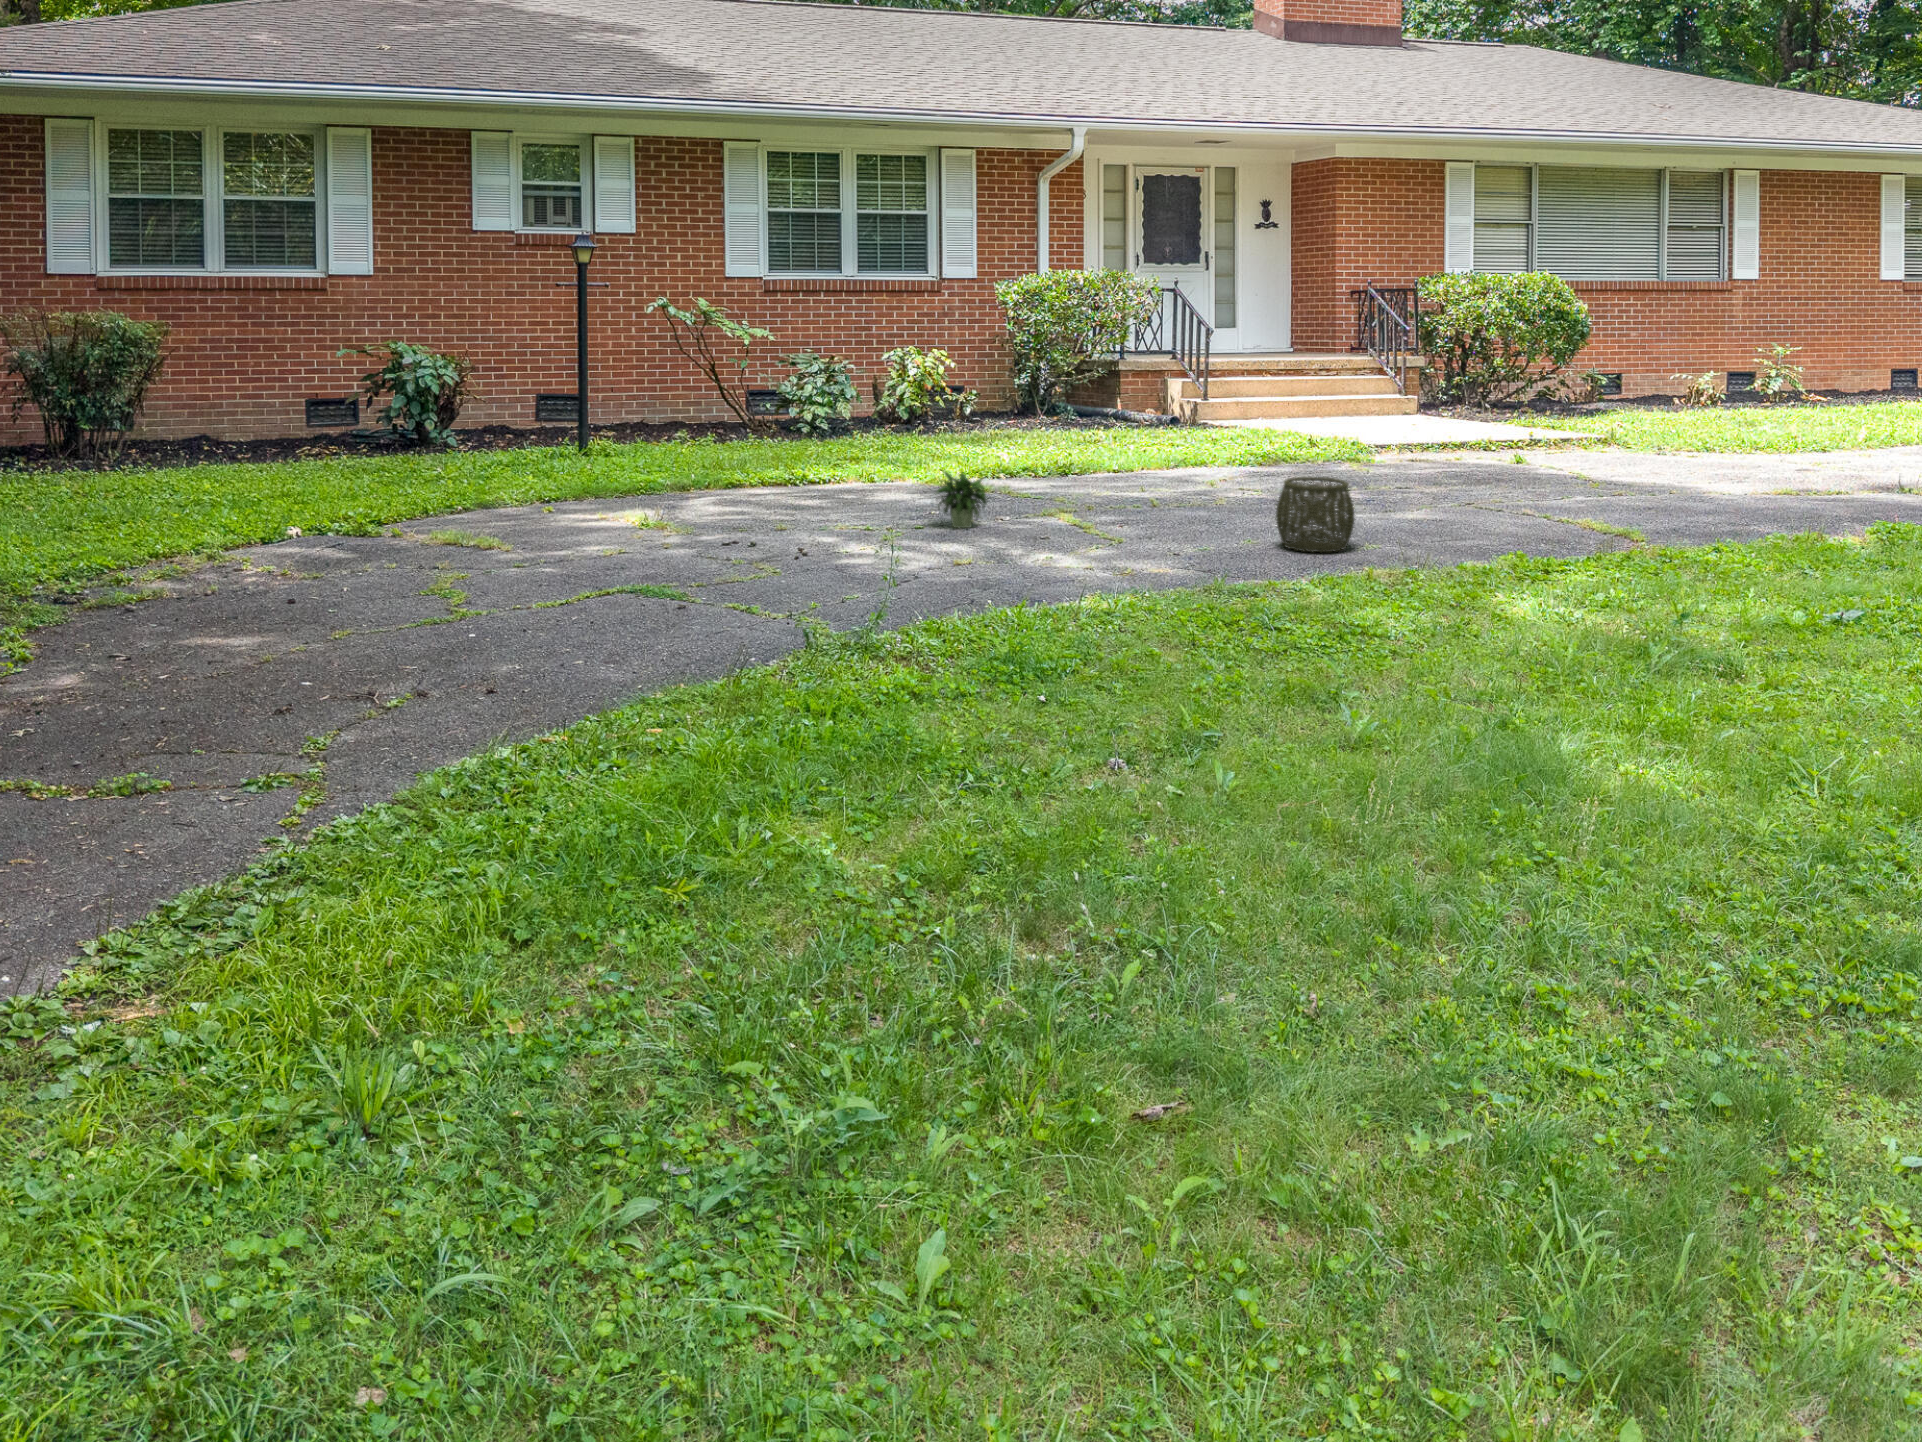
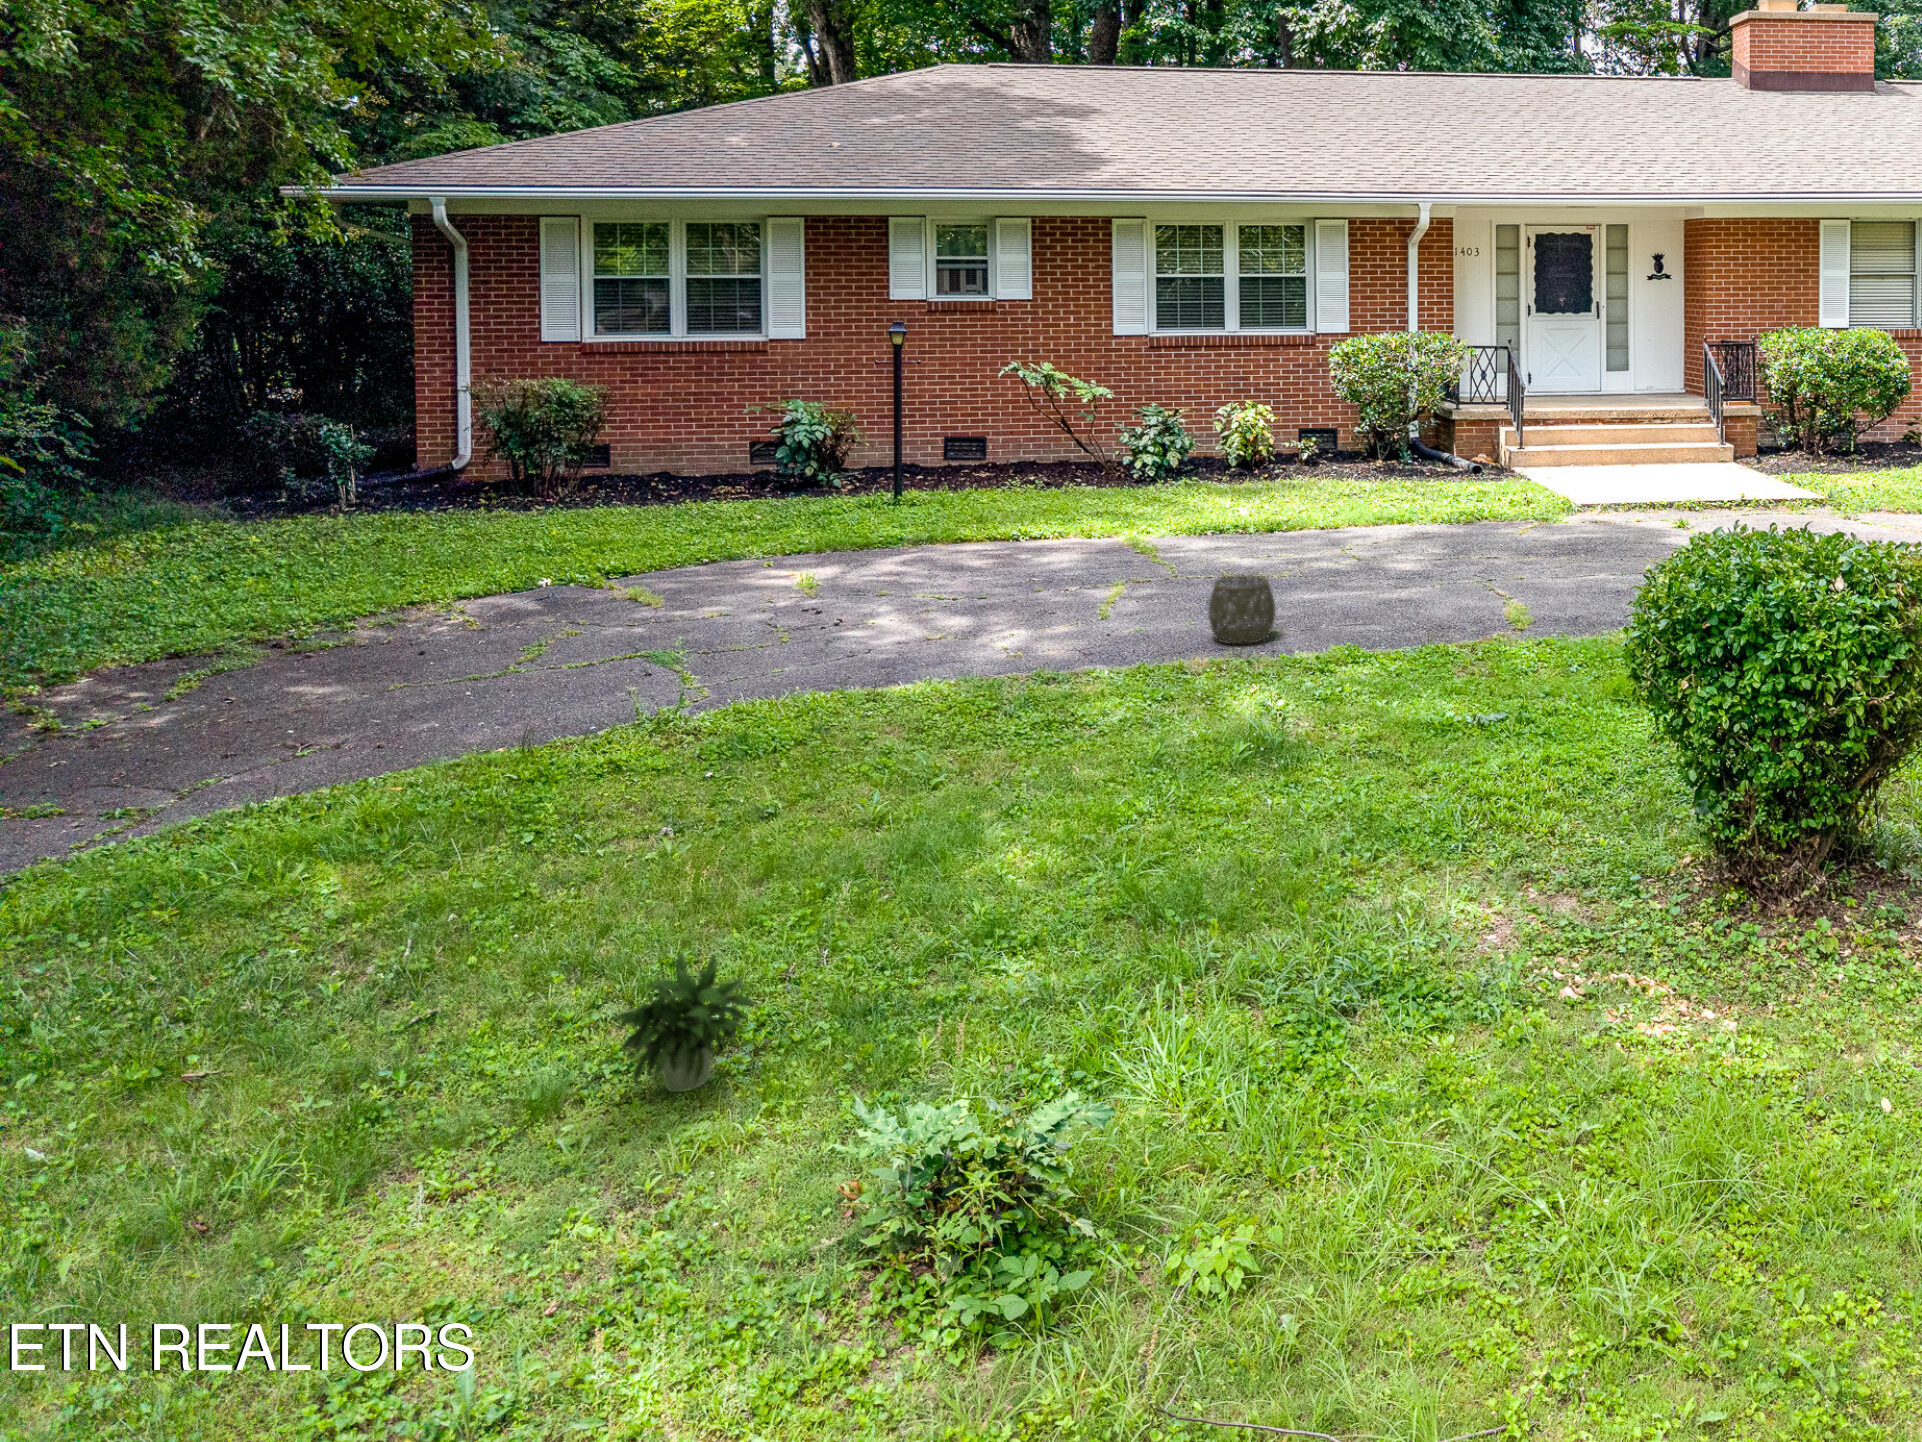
potted plant: present [936,471,988,528] -> present [615,952,769,1092]

